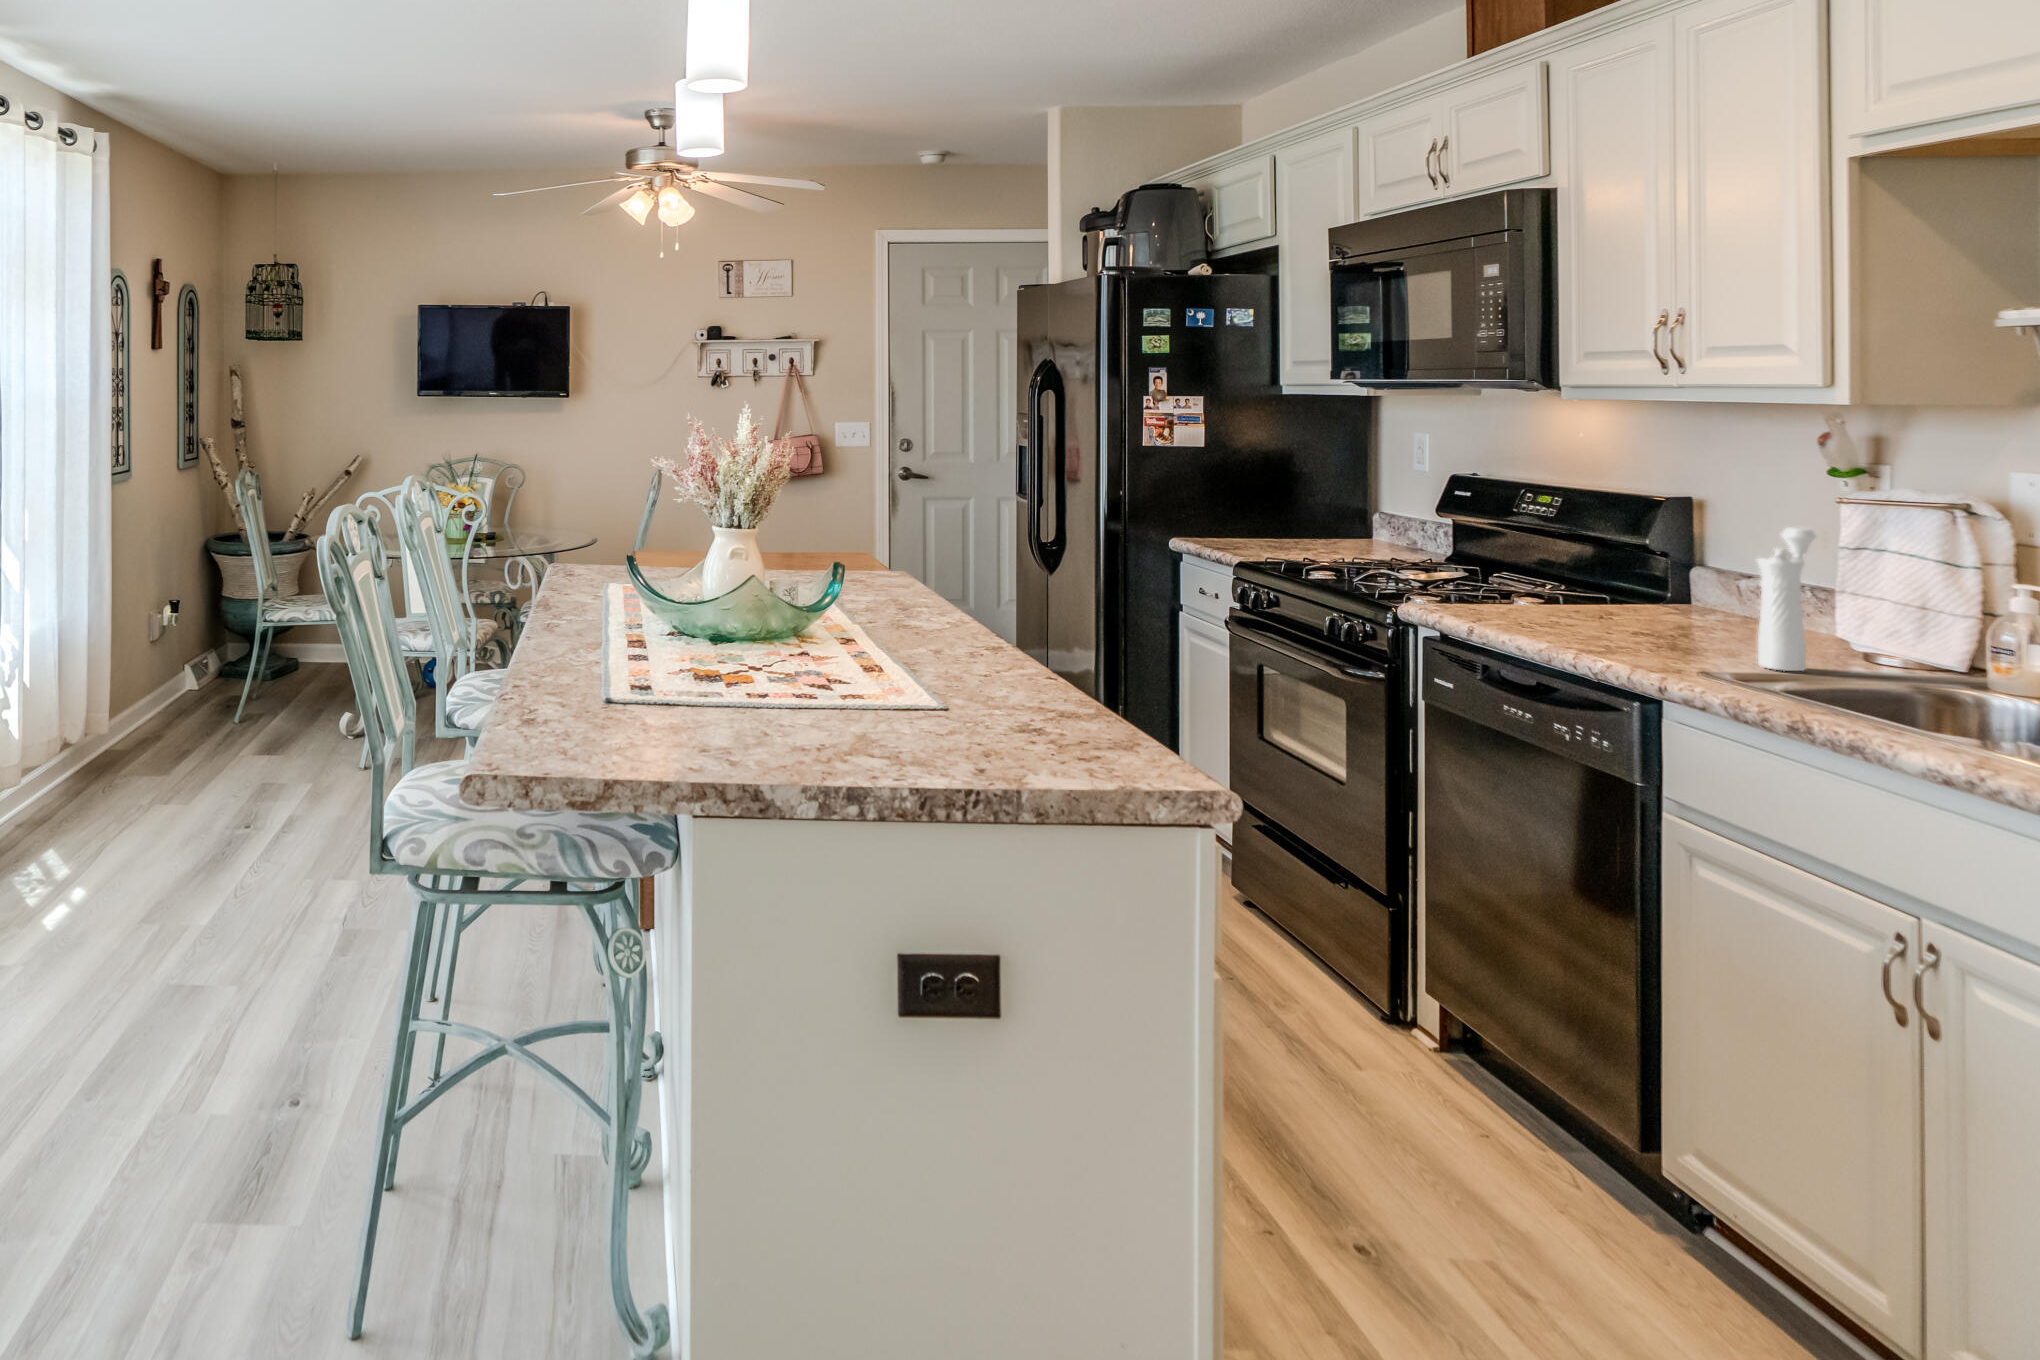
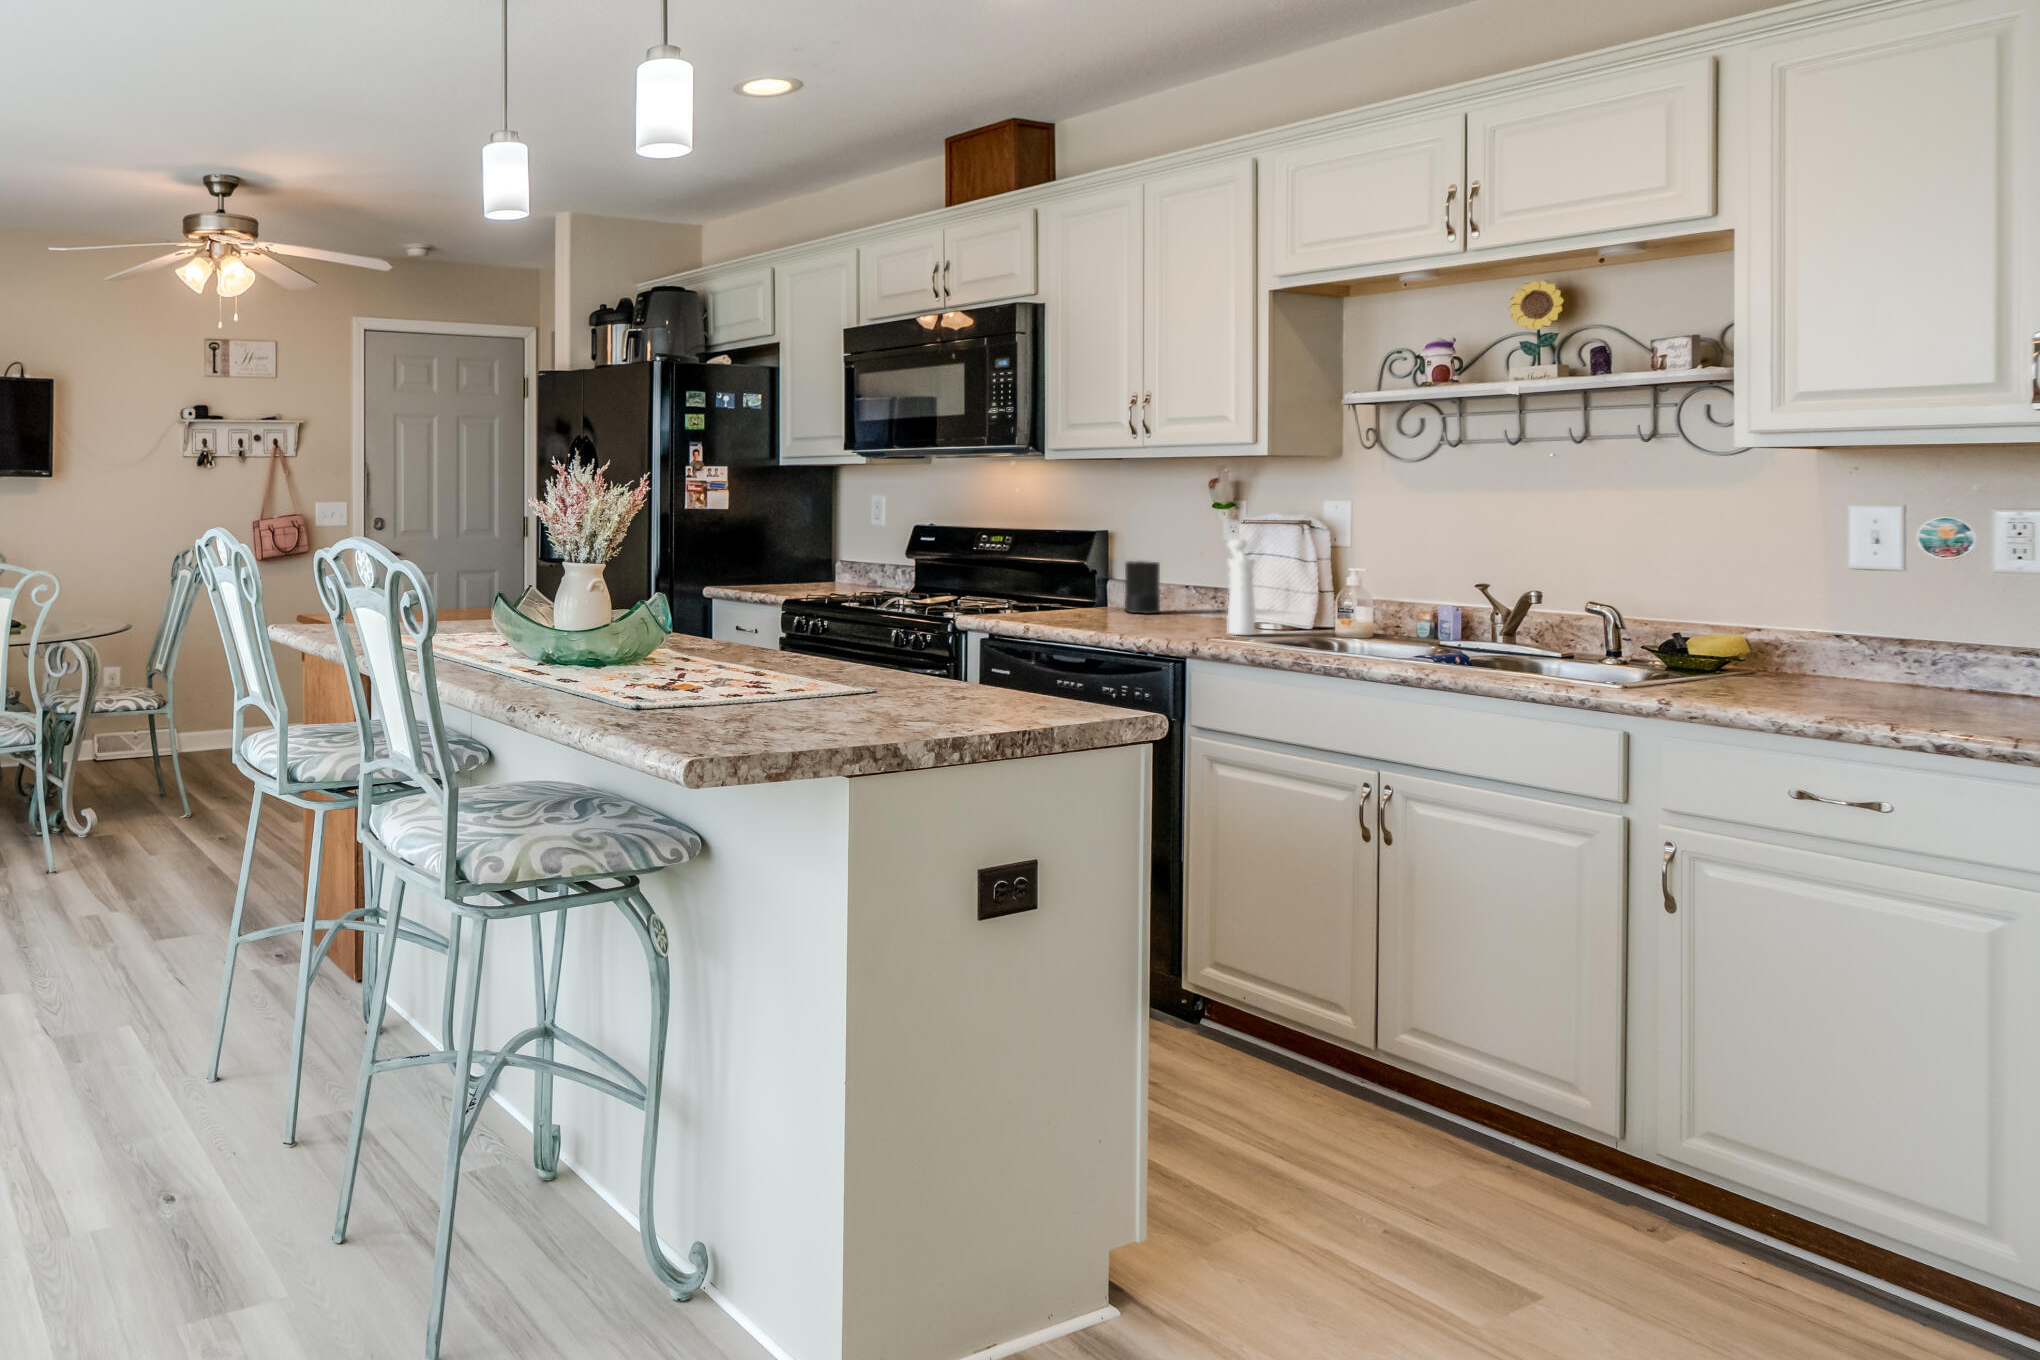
candle: none [1679,537,1738,621] -> present [1125,561,1160,614]

